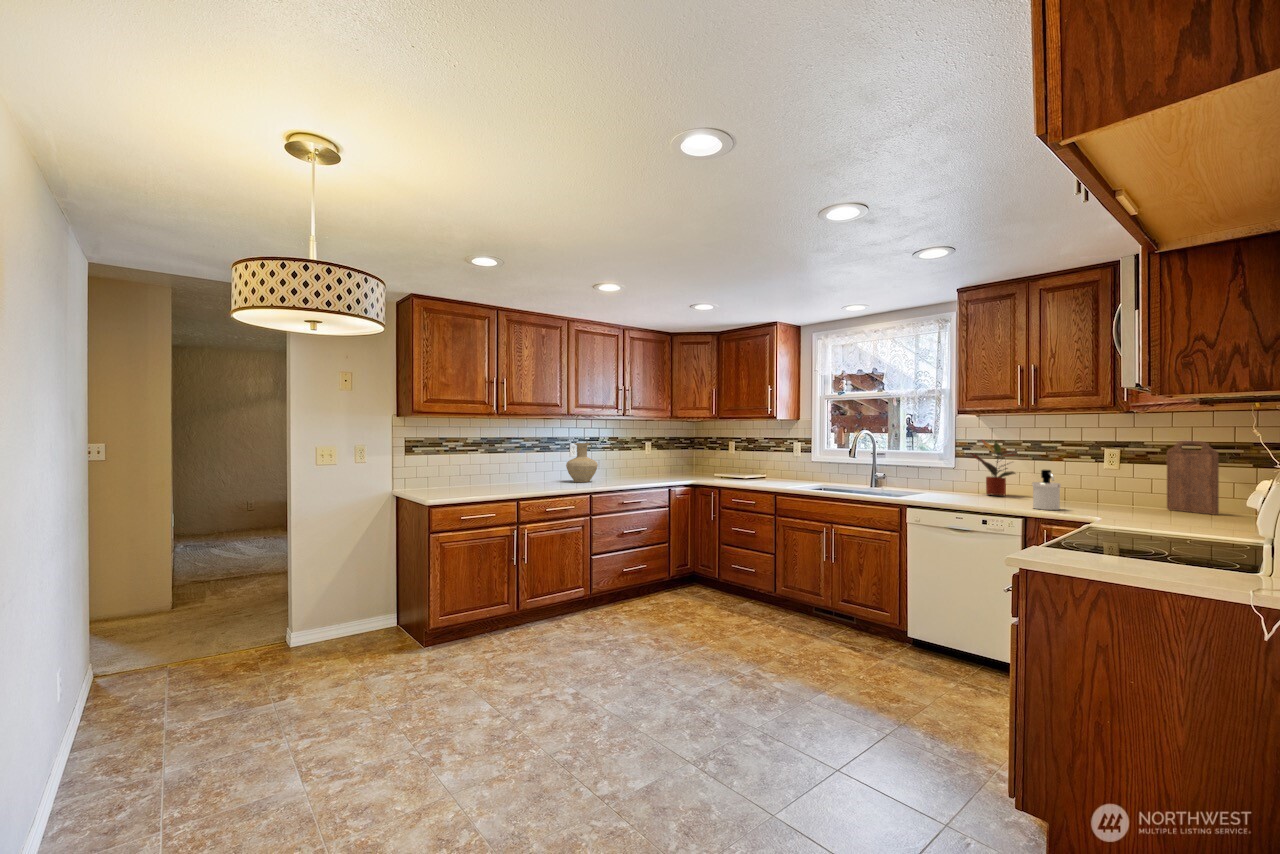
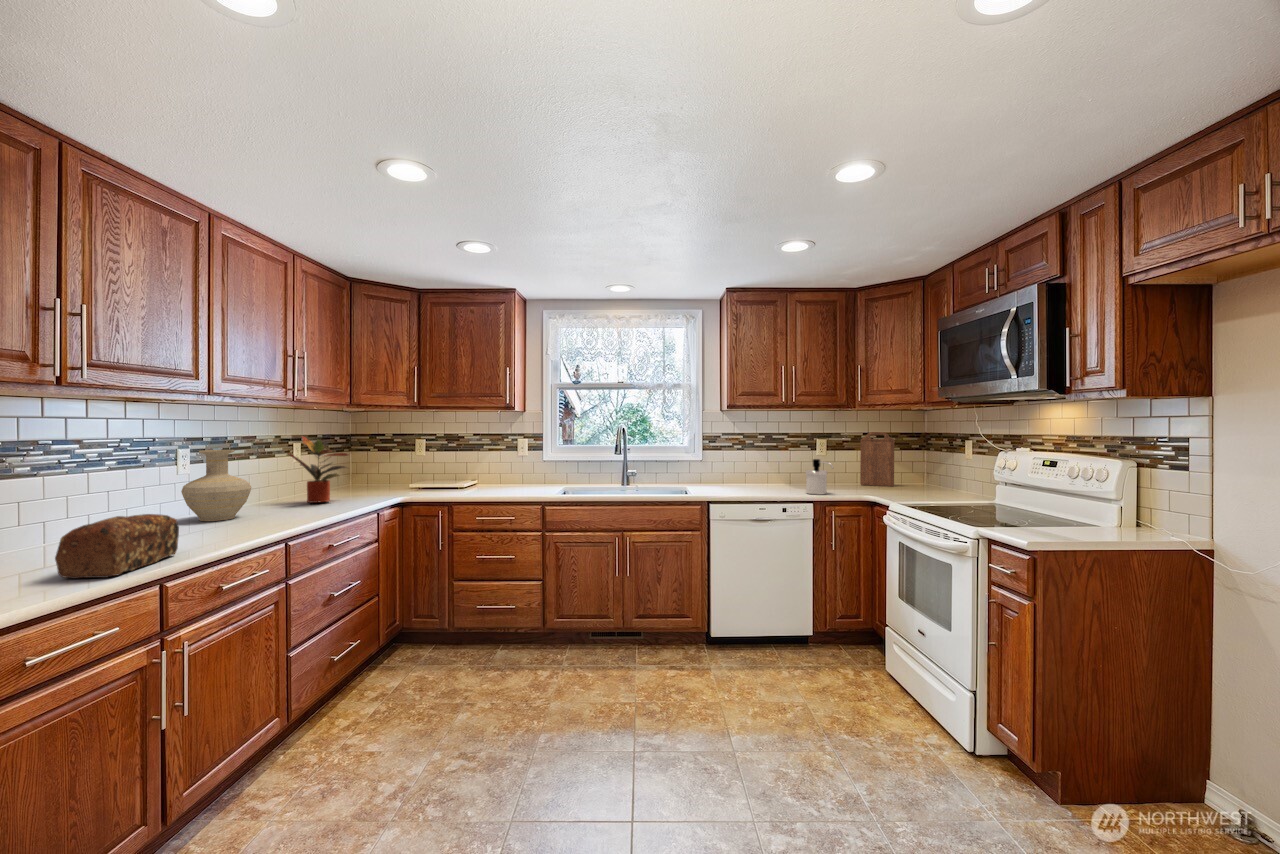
potted plant: present [971,440,1015,495] -> present [288,437,349,503]
bread loaf: none [486,469,534,494] -> present [55,514,179,578]

